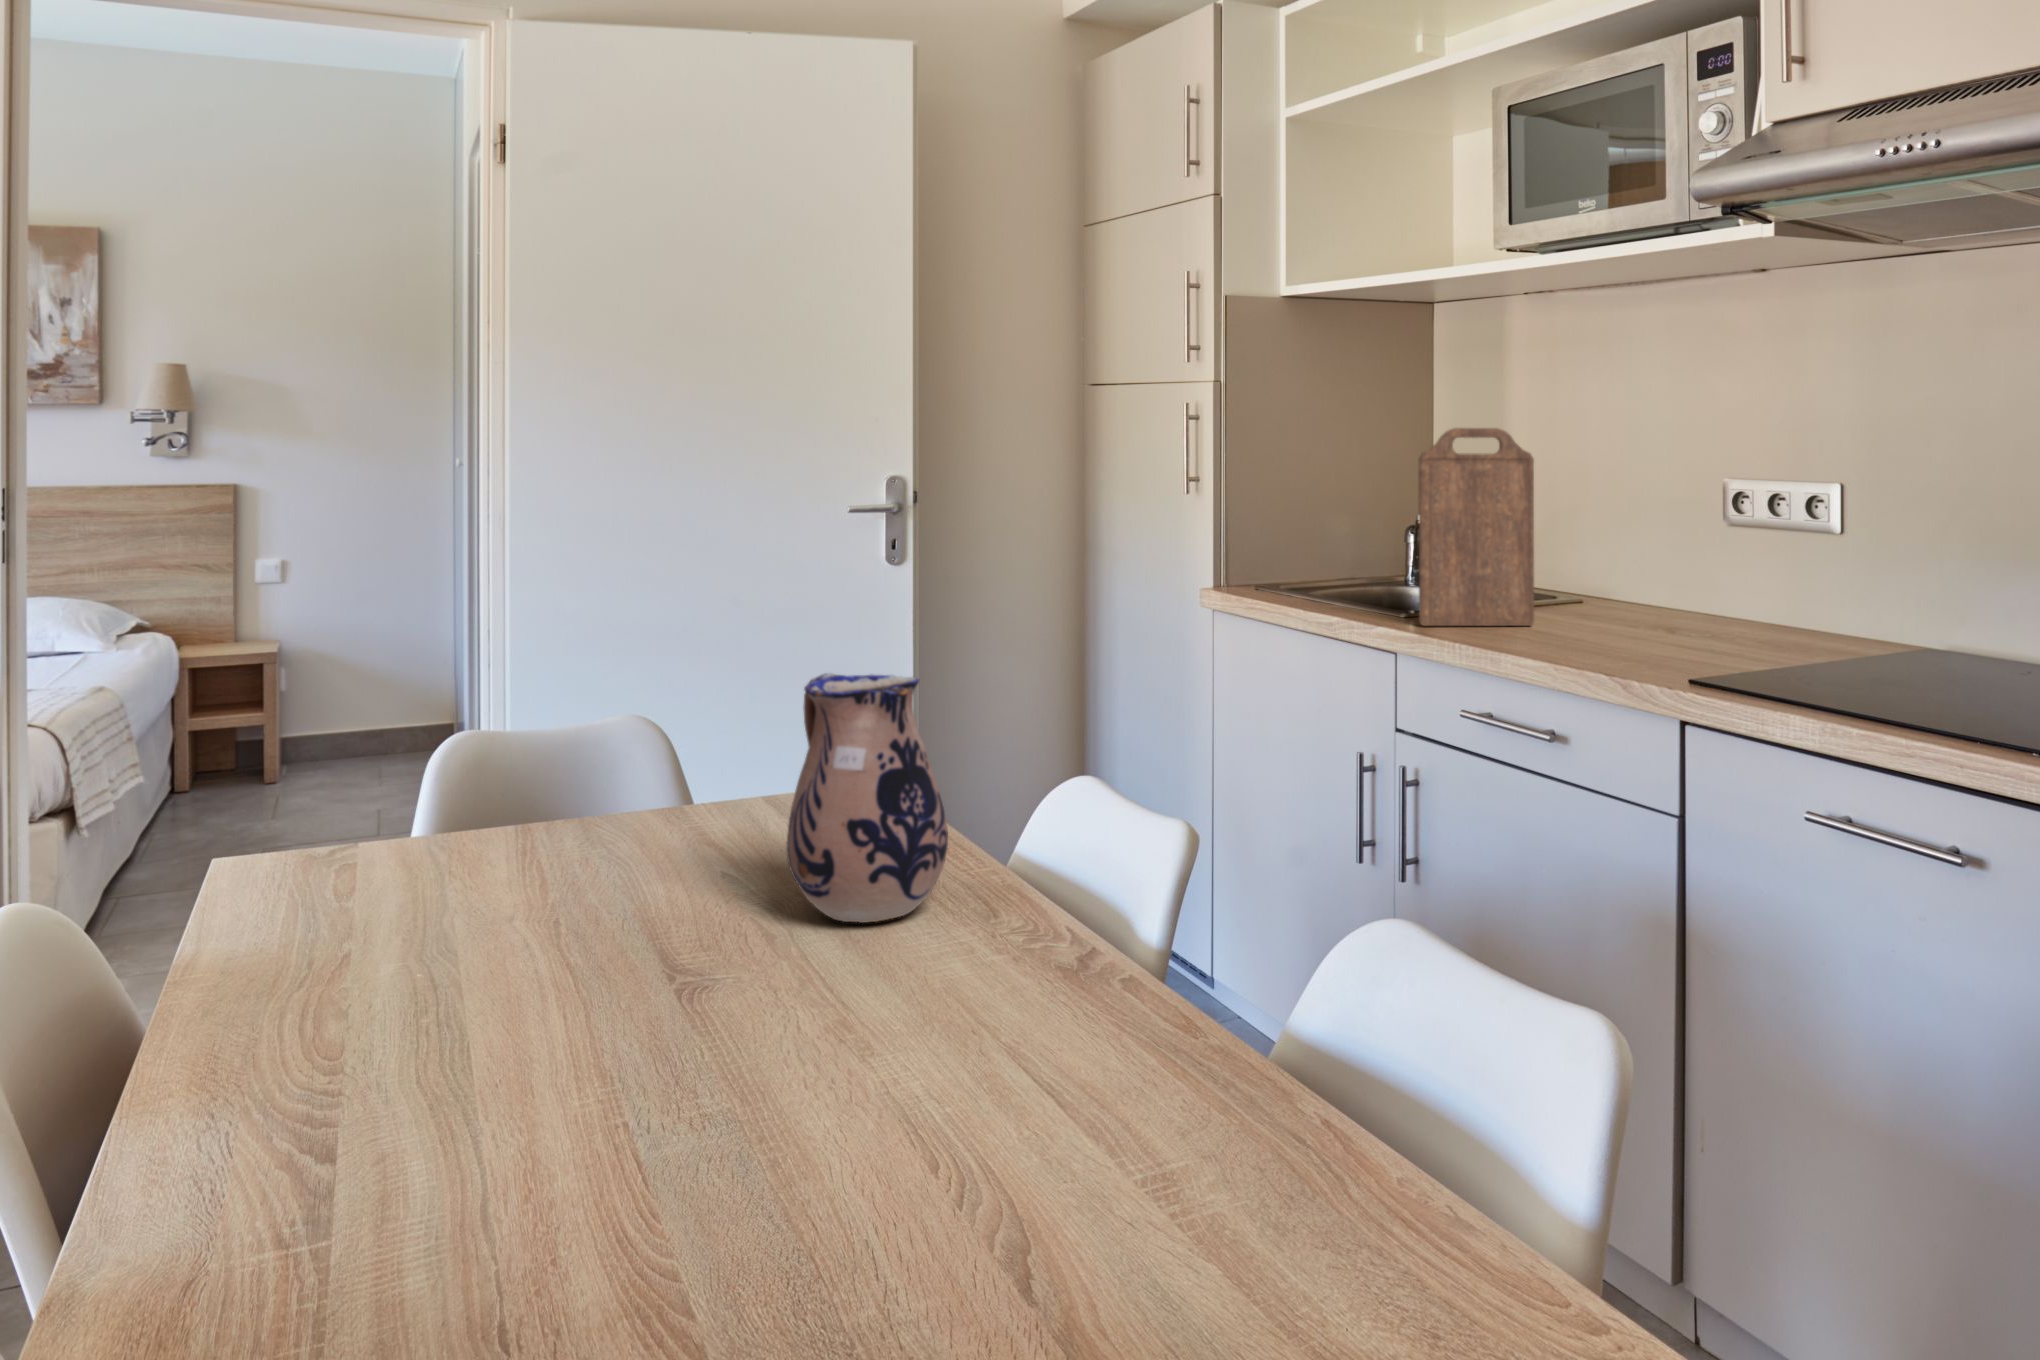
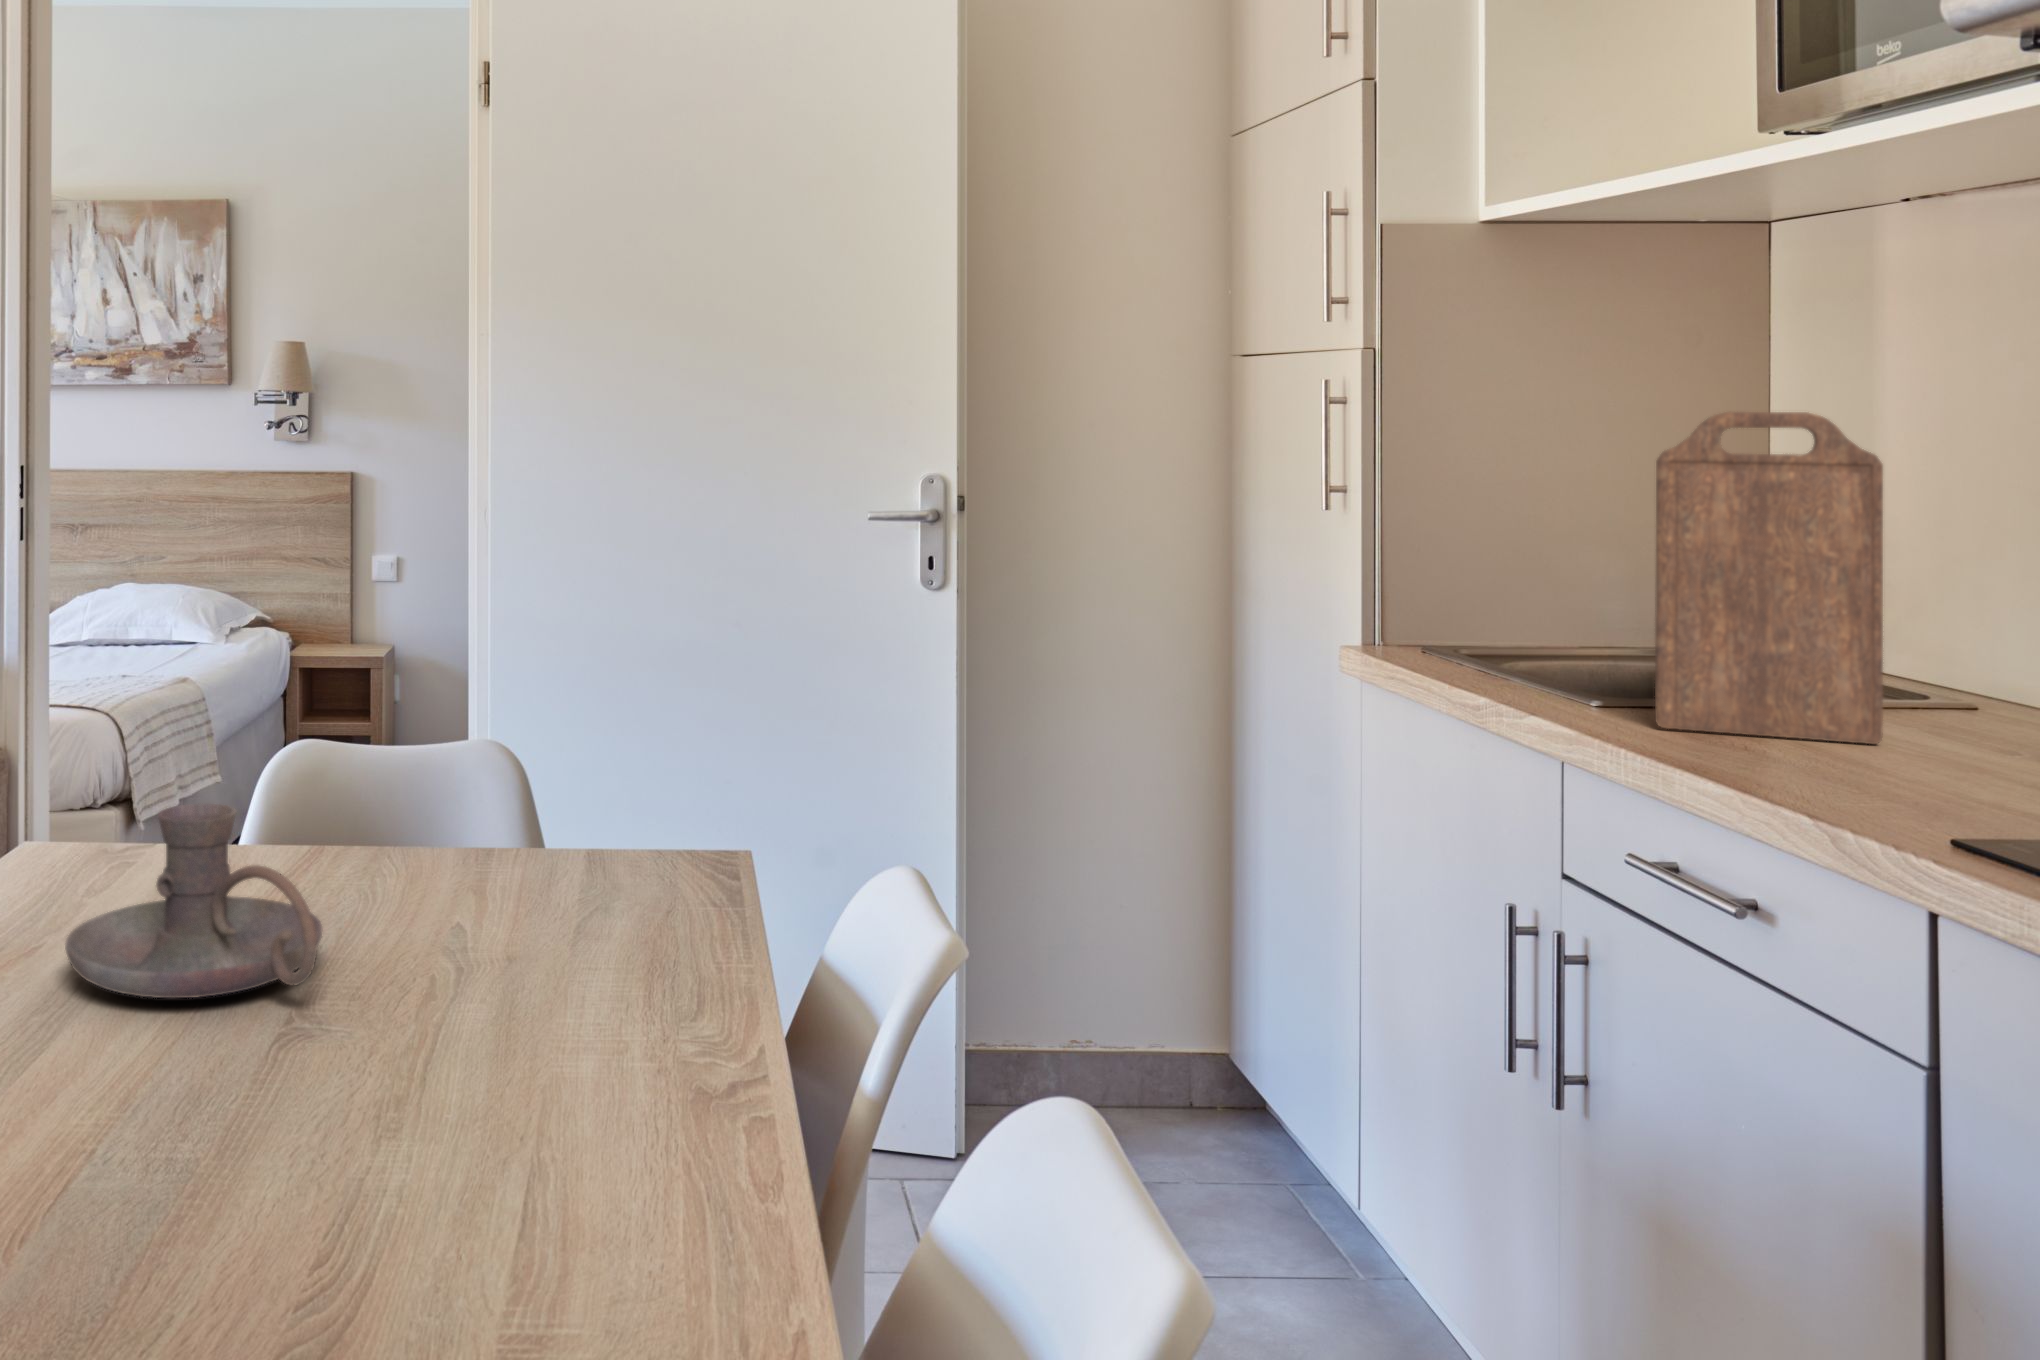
ceramic pitcher: present [786,673,948,923] -> none [455,731,677,1088]
candle holder: none [402,760,650,917] -> present [65,803,322,998]

